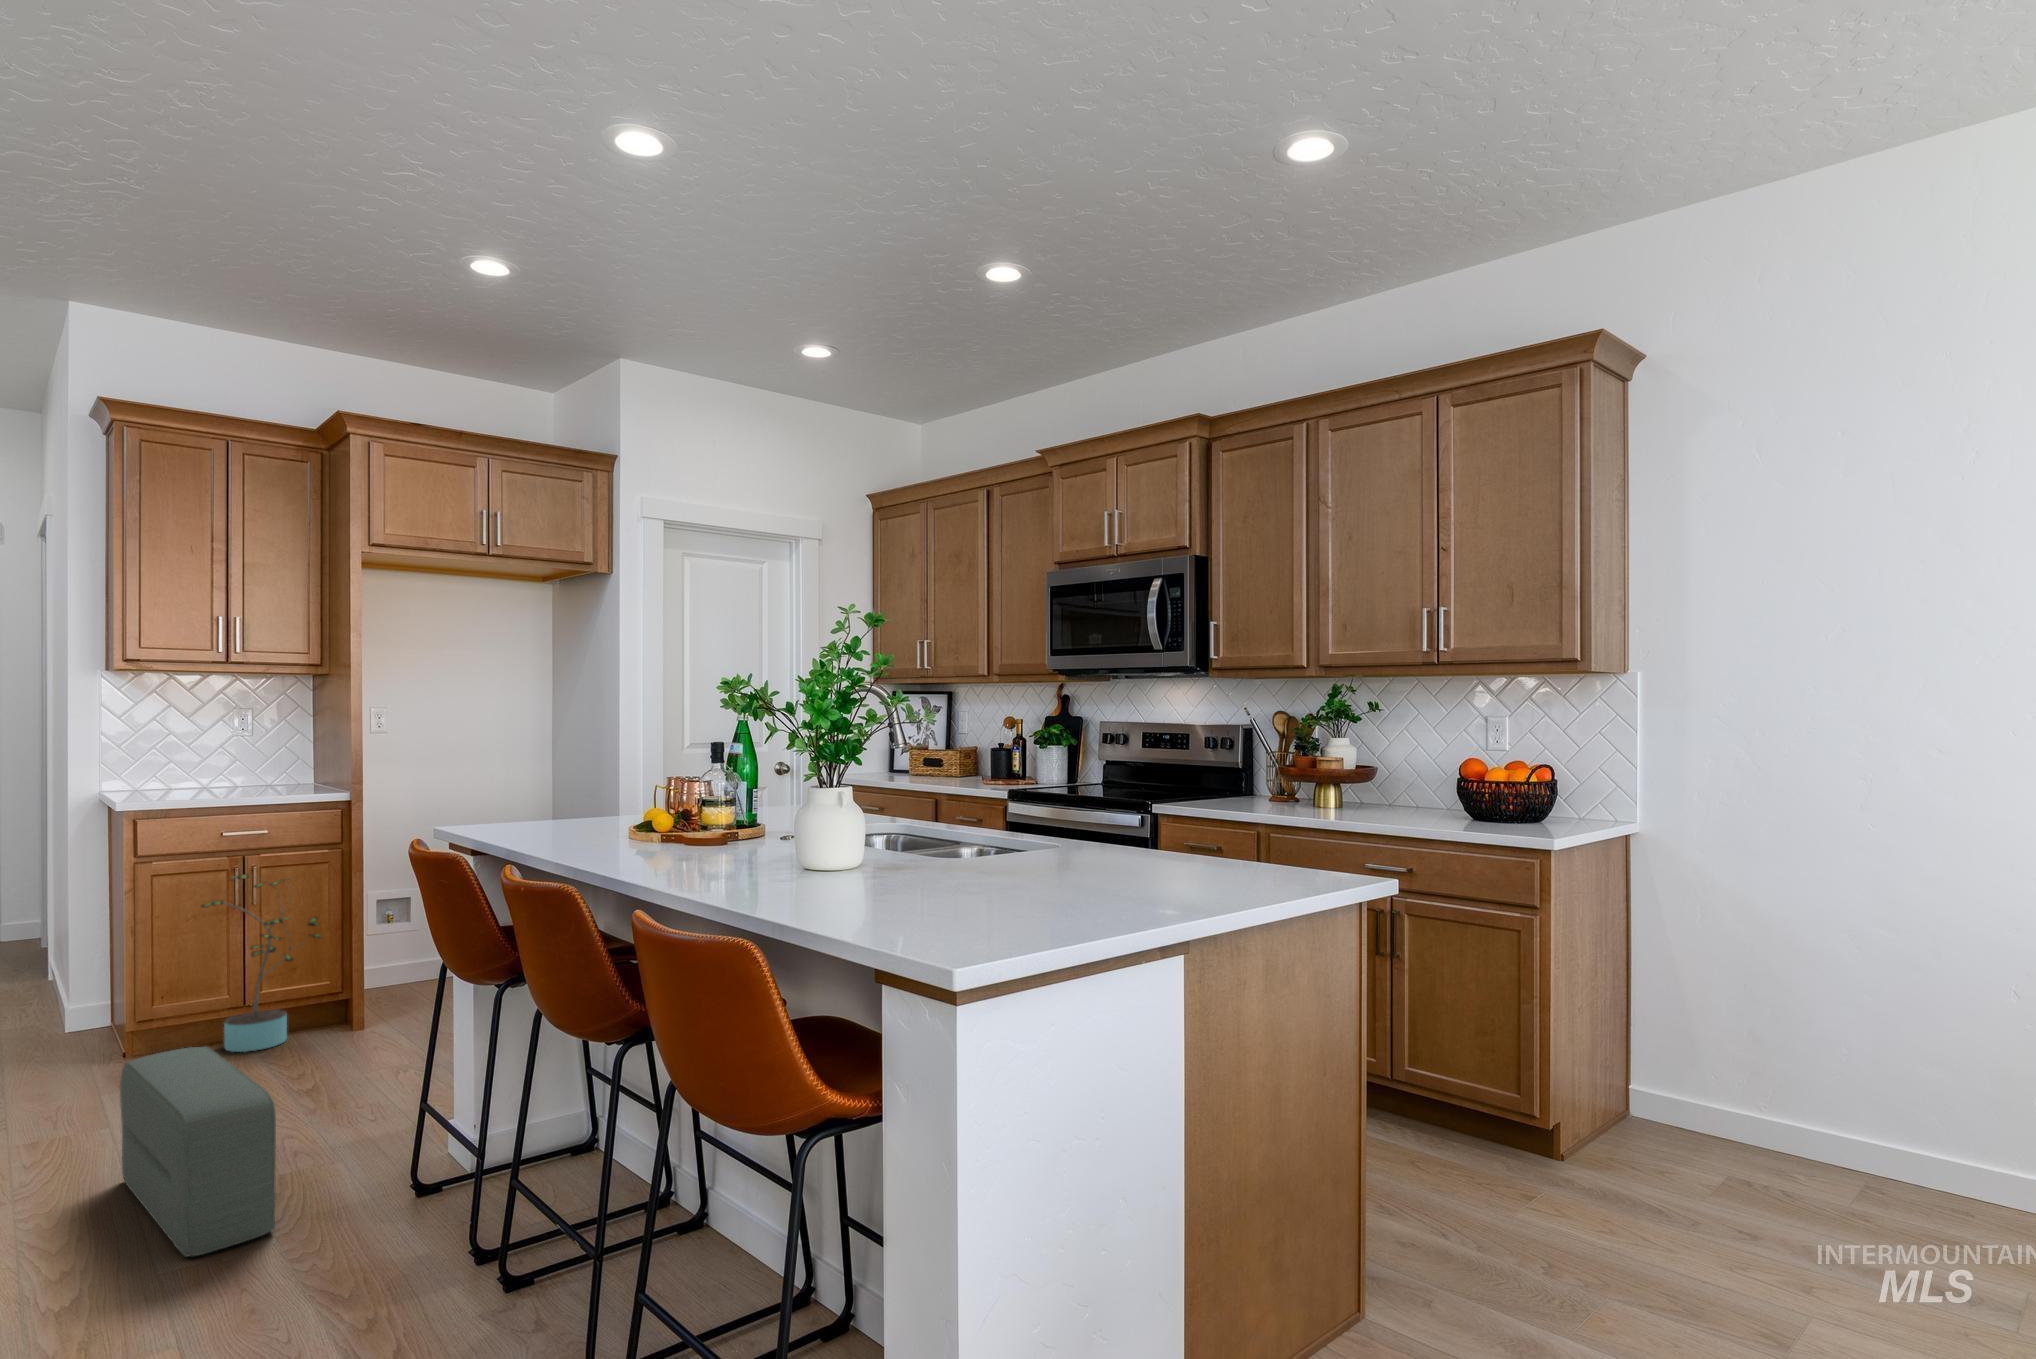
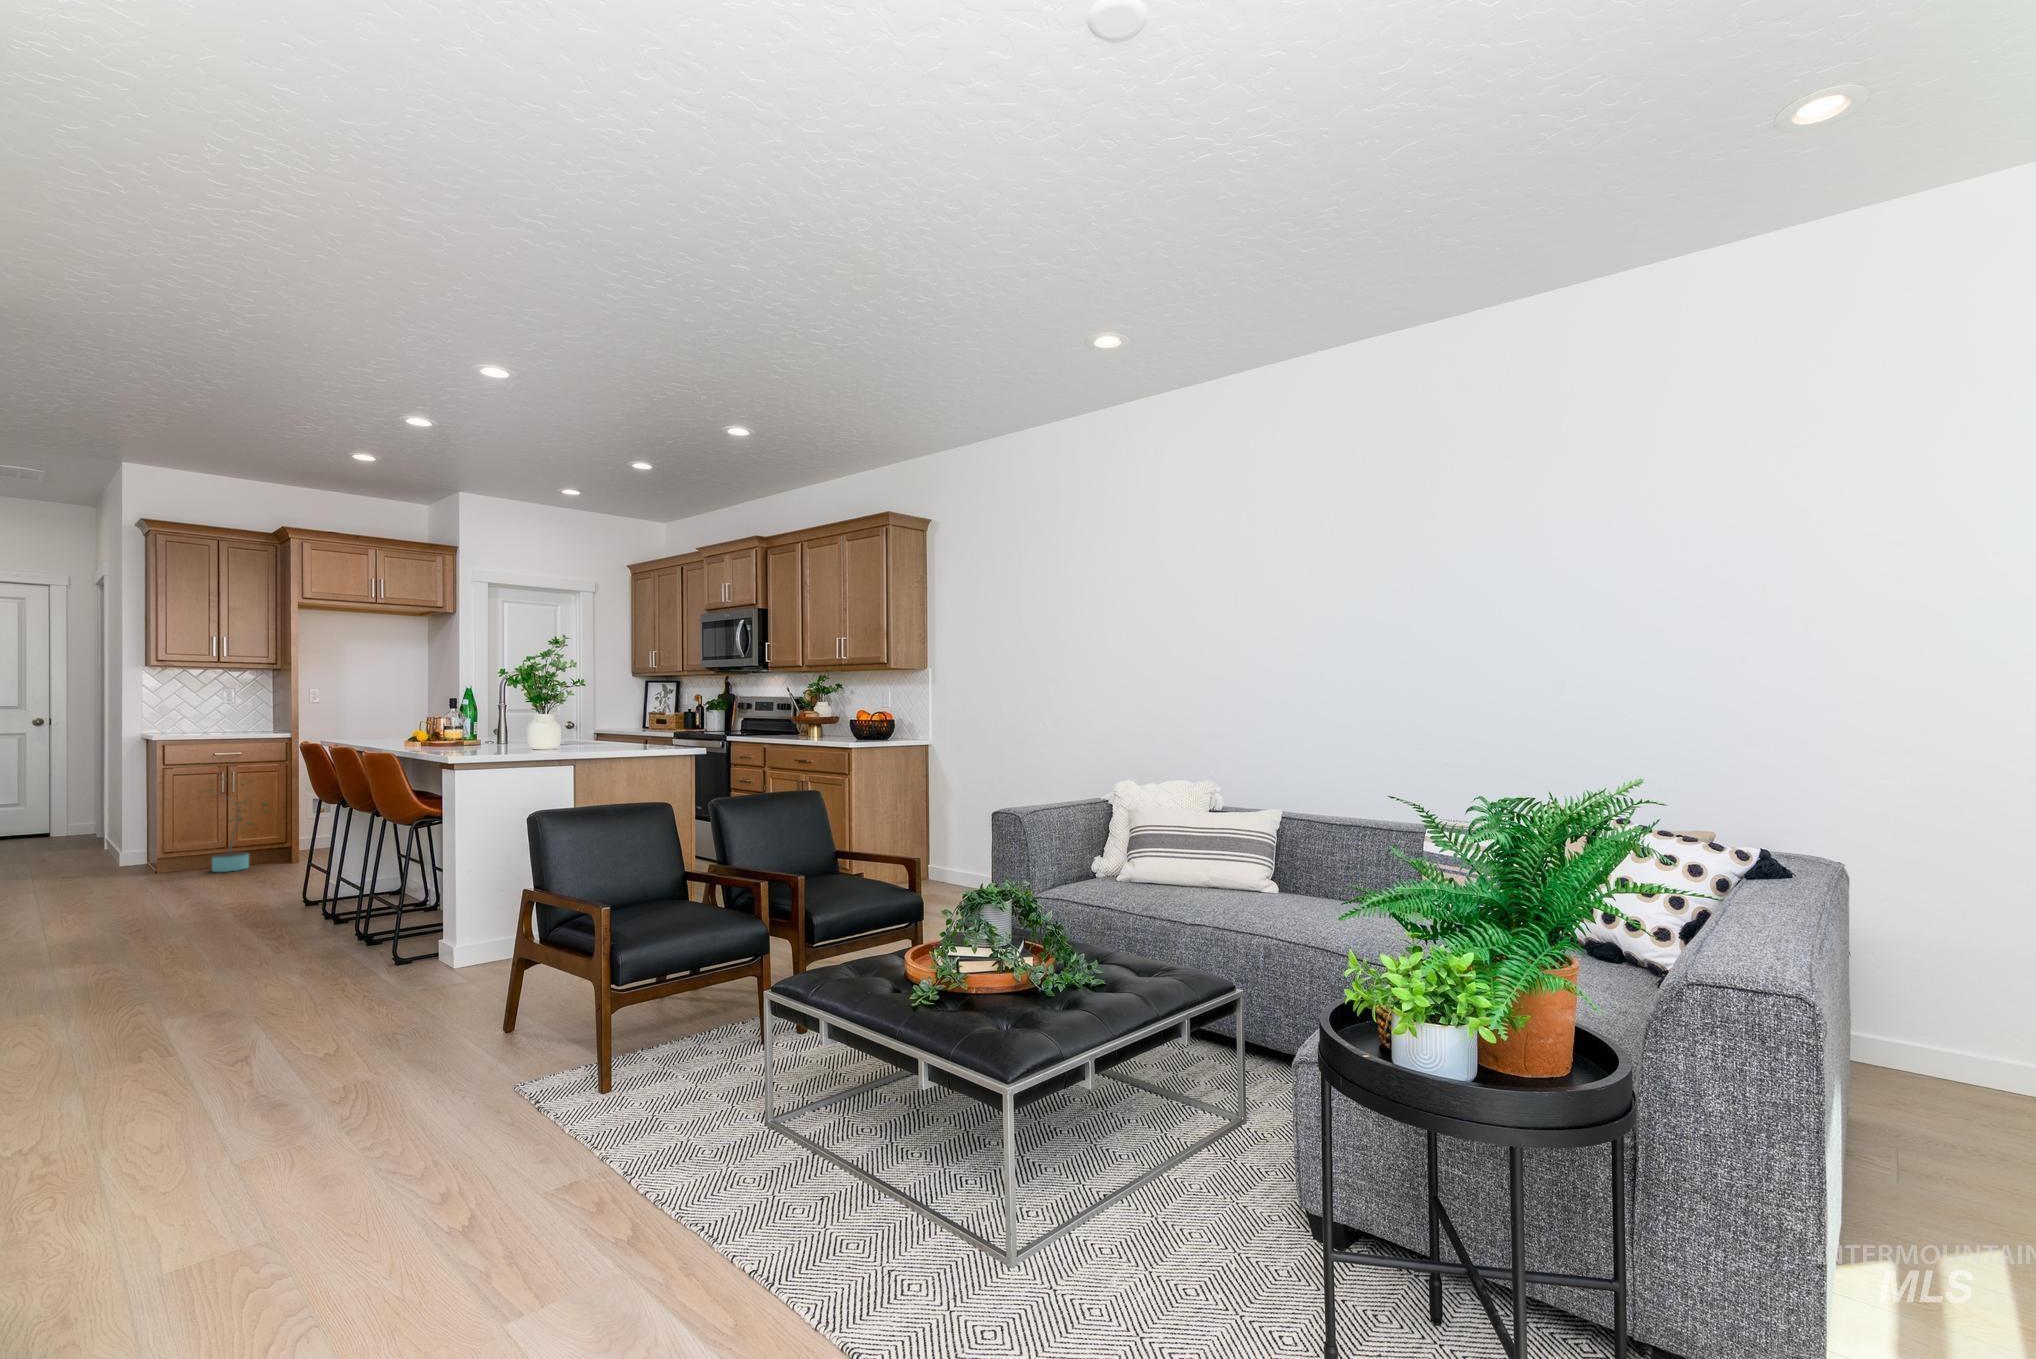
pouf: present [120,1046,276,1257] -> none [145,846,218,925]

